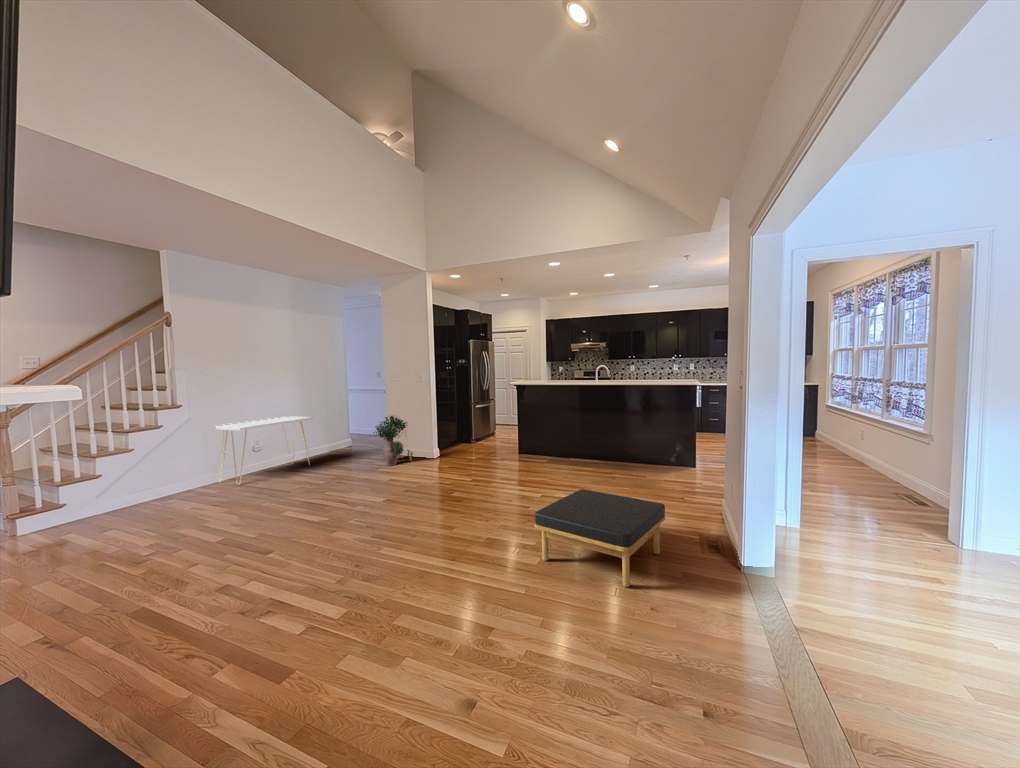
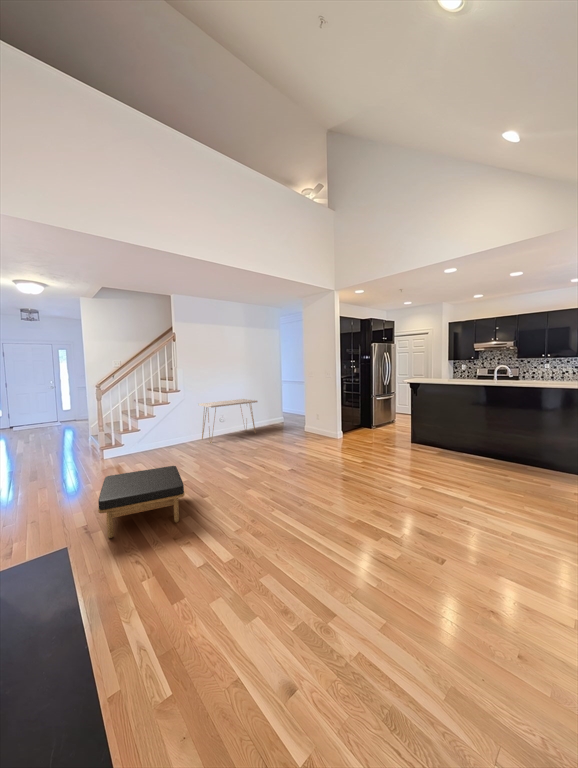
potted plant: present [373,416,413,466] -> none [295,403,324,440]
ottoman: present [535,489,665,587] -> present [98,466,185,538]

